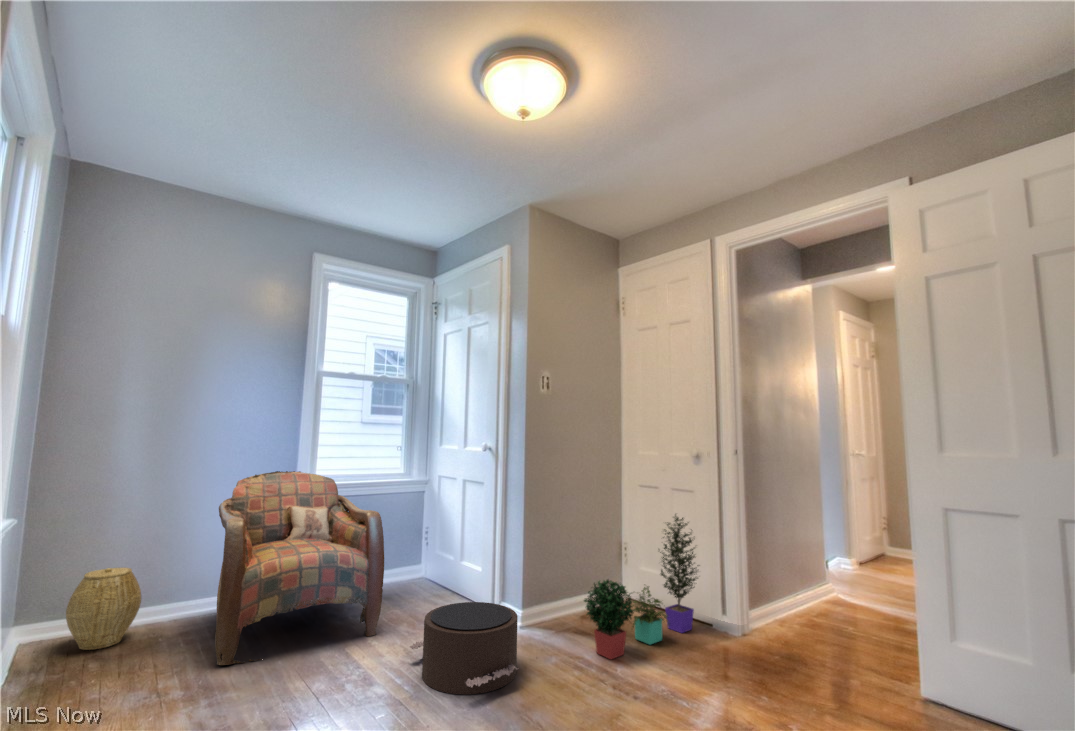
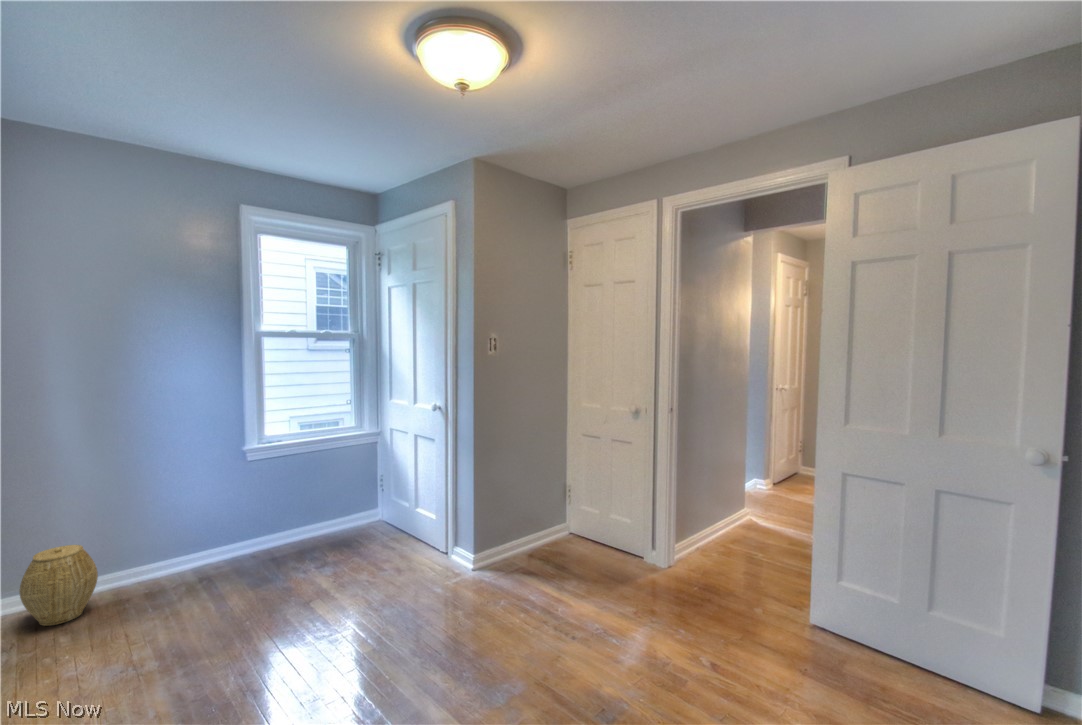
armchair: present [215,471,384,665] -> none [167,435,341,634]
potted plant: present [584,514,698,659] -> none [529,465,635,602]
pouf: present [410,602,519,695] -> none [369,559,471,649]

